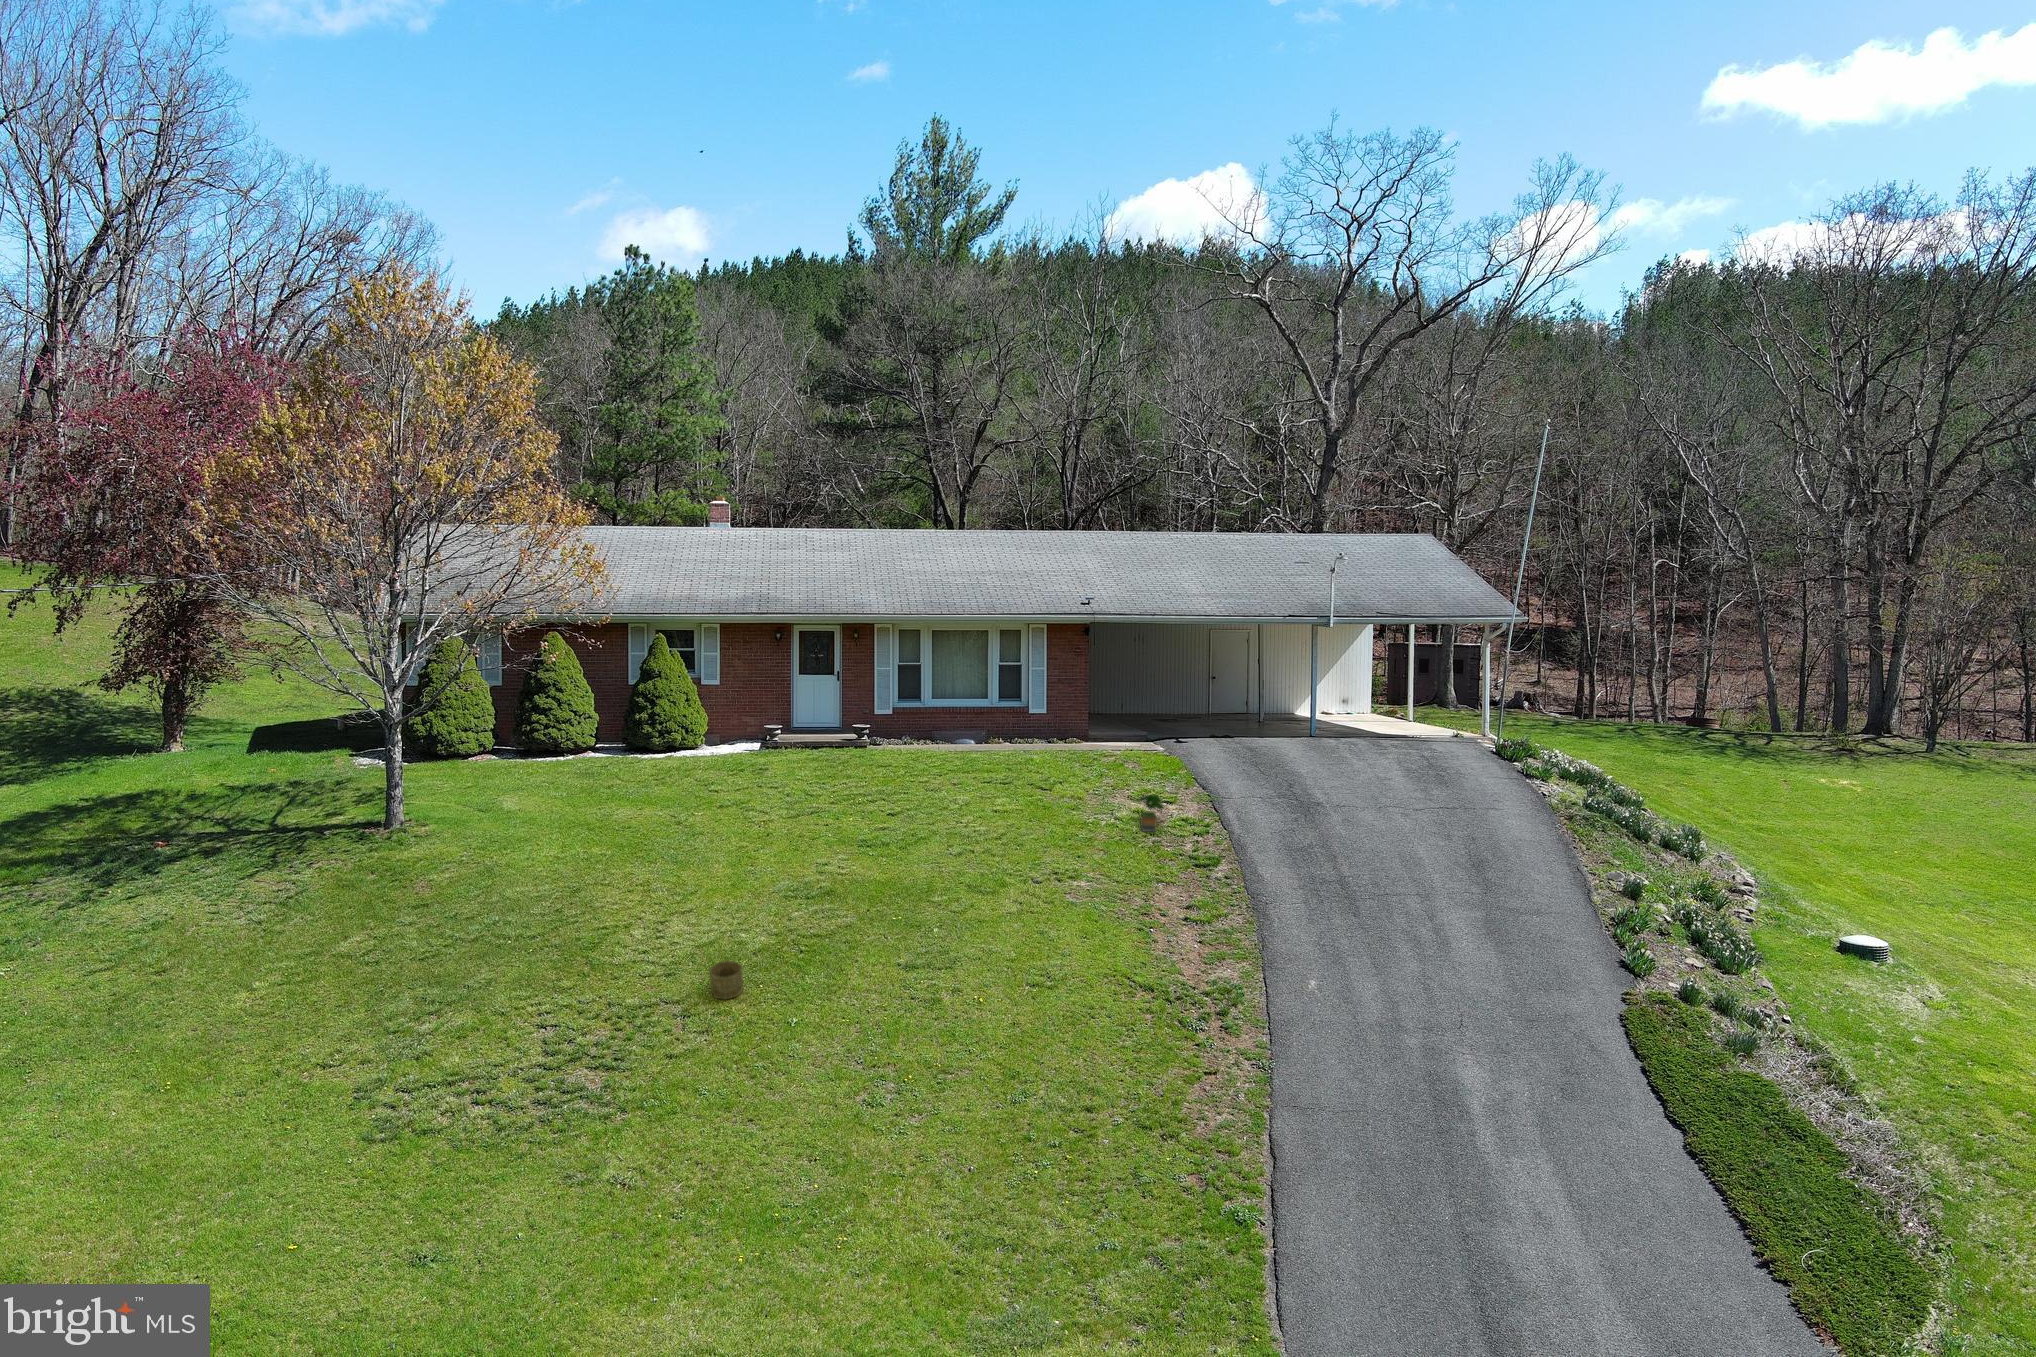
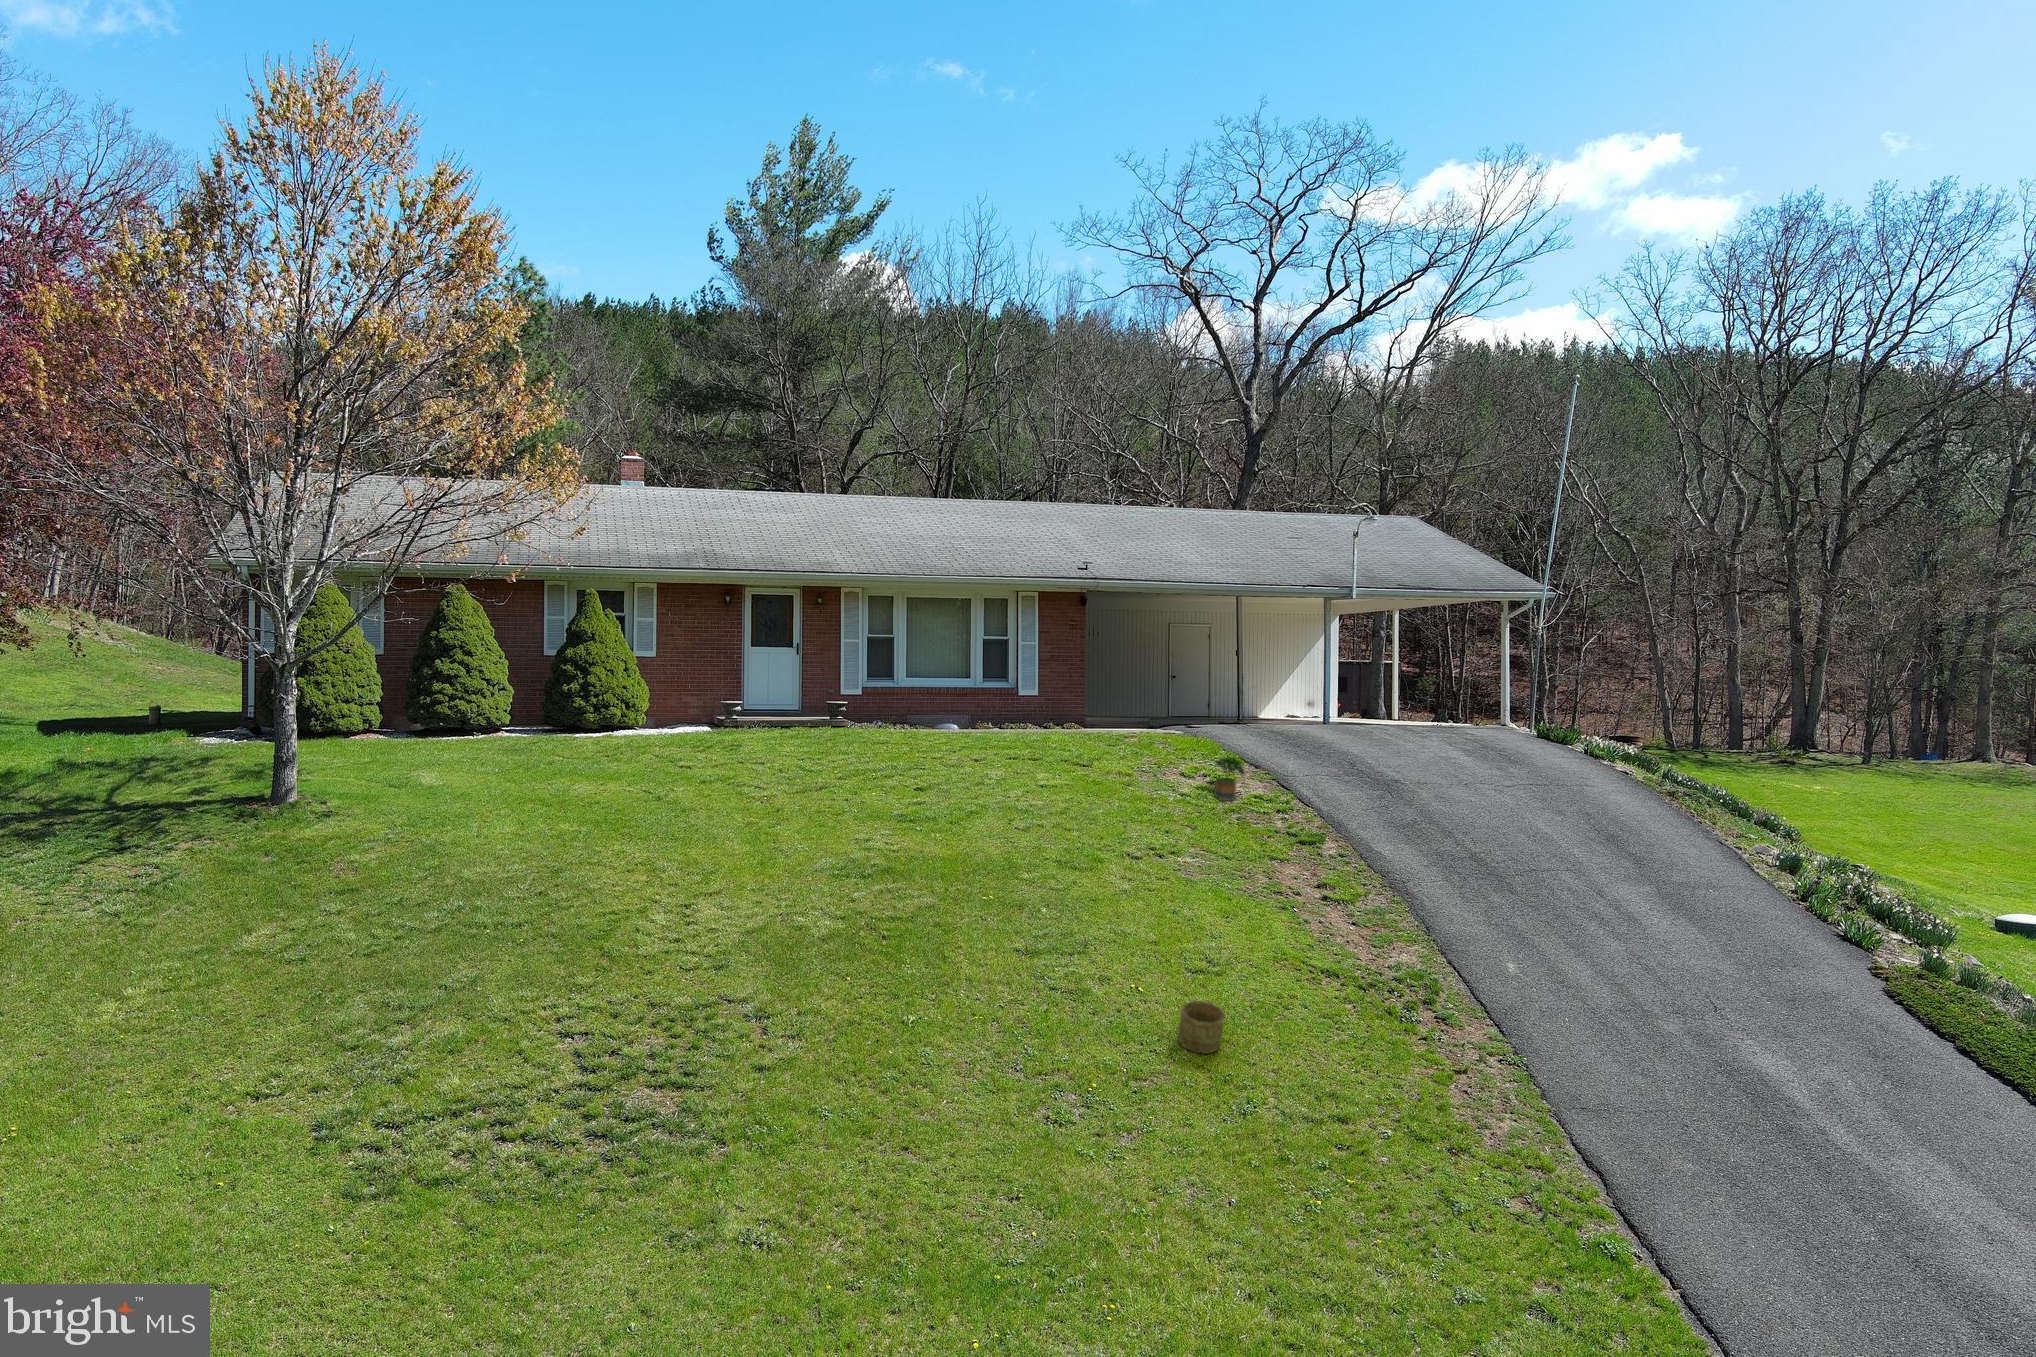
wooden bucket: present [709,961,743,999] -> present [1178,1000,1226,1054]

